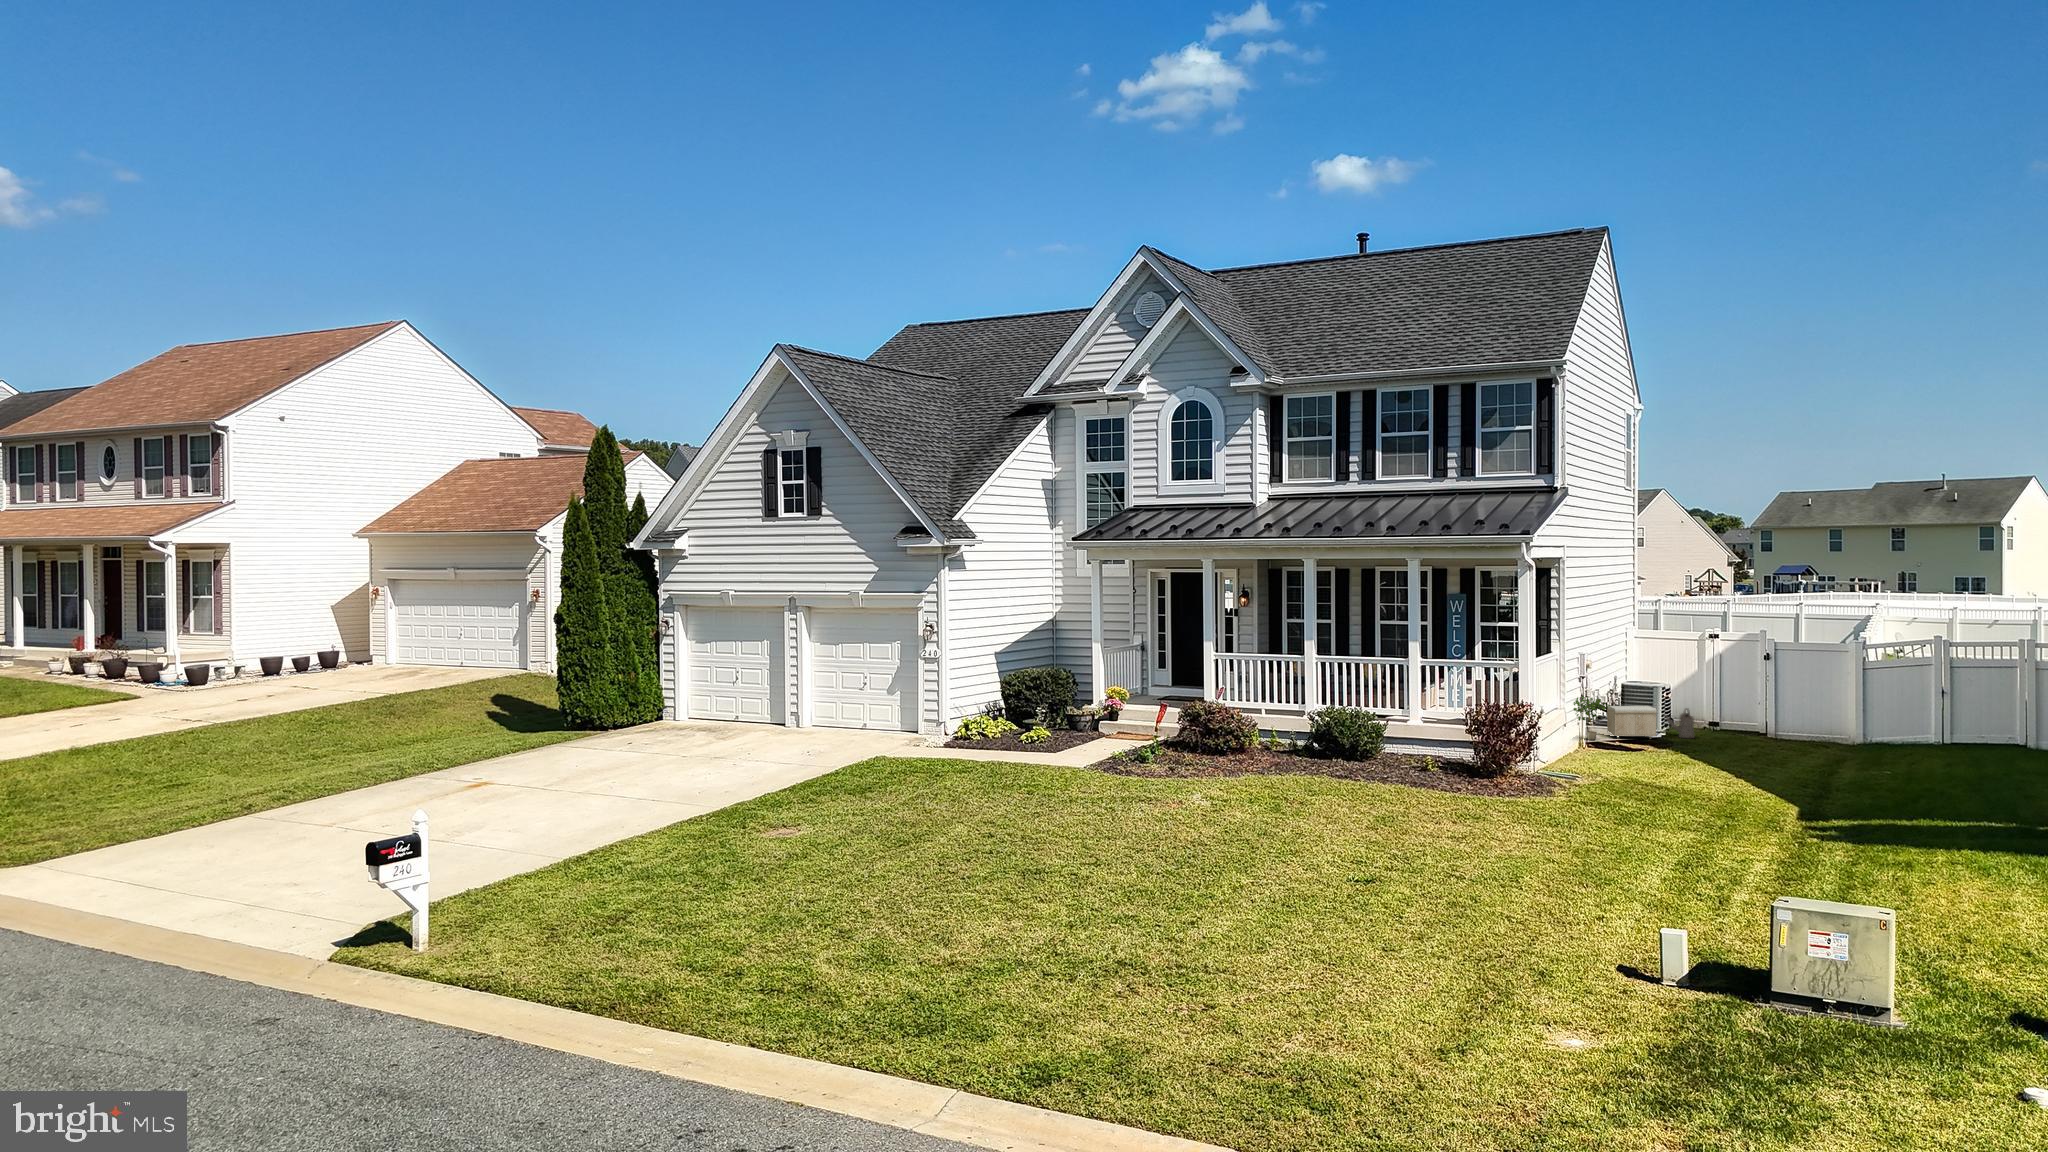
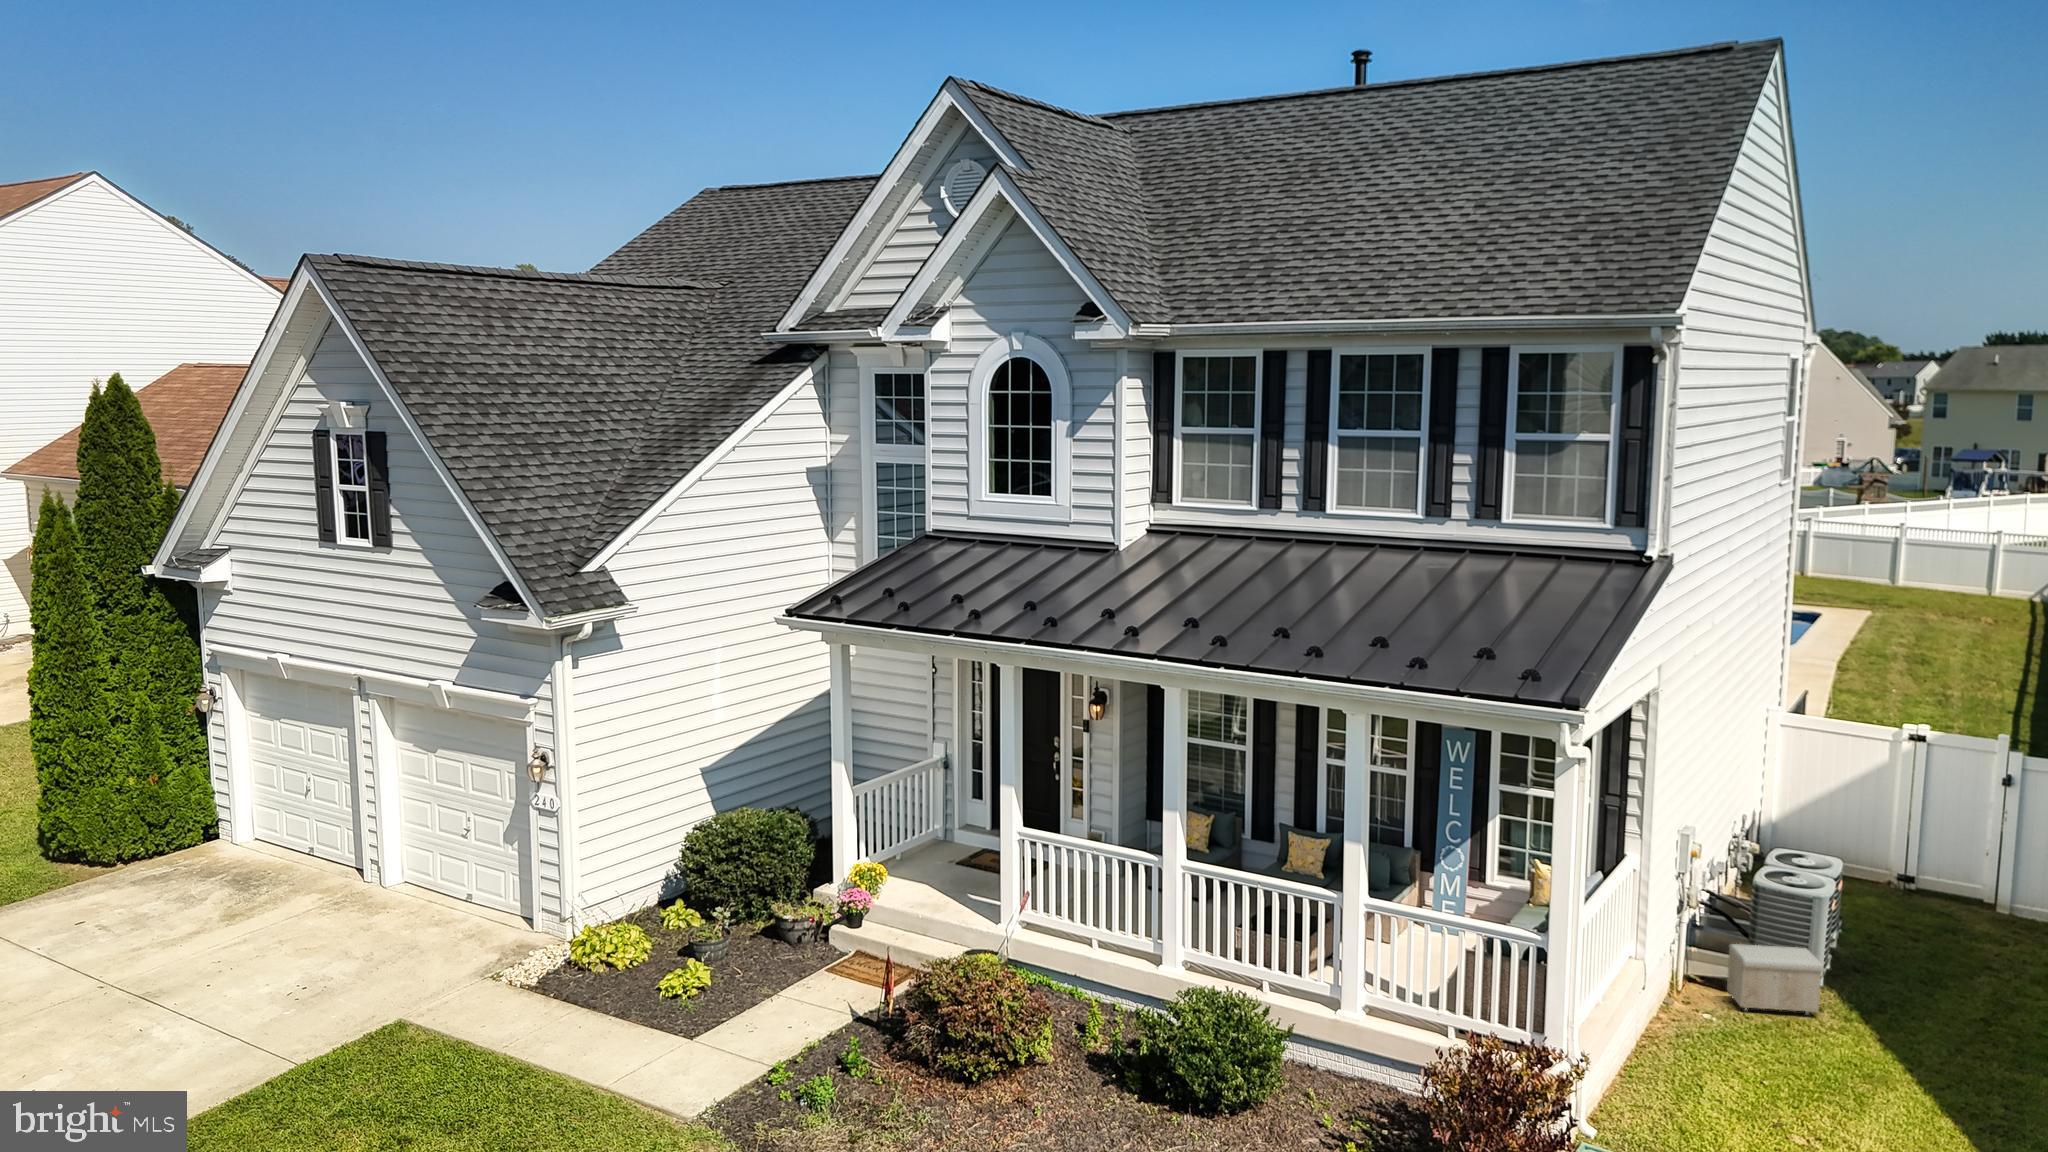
potted plant: present [1574,697,1610,740] -> none [1665,933,1735,1018]
watering can: present [1666,708,1699,738] -> none [1829,952,1902,1014]

